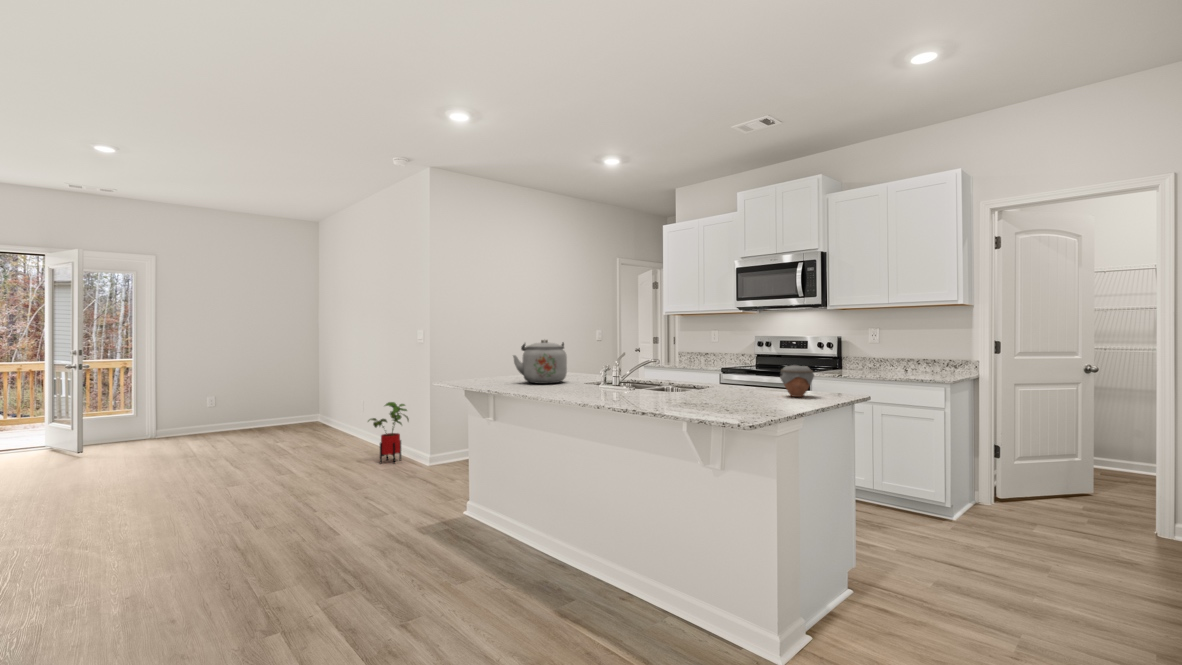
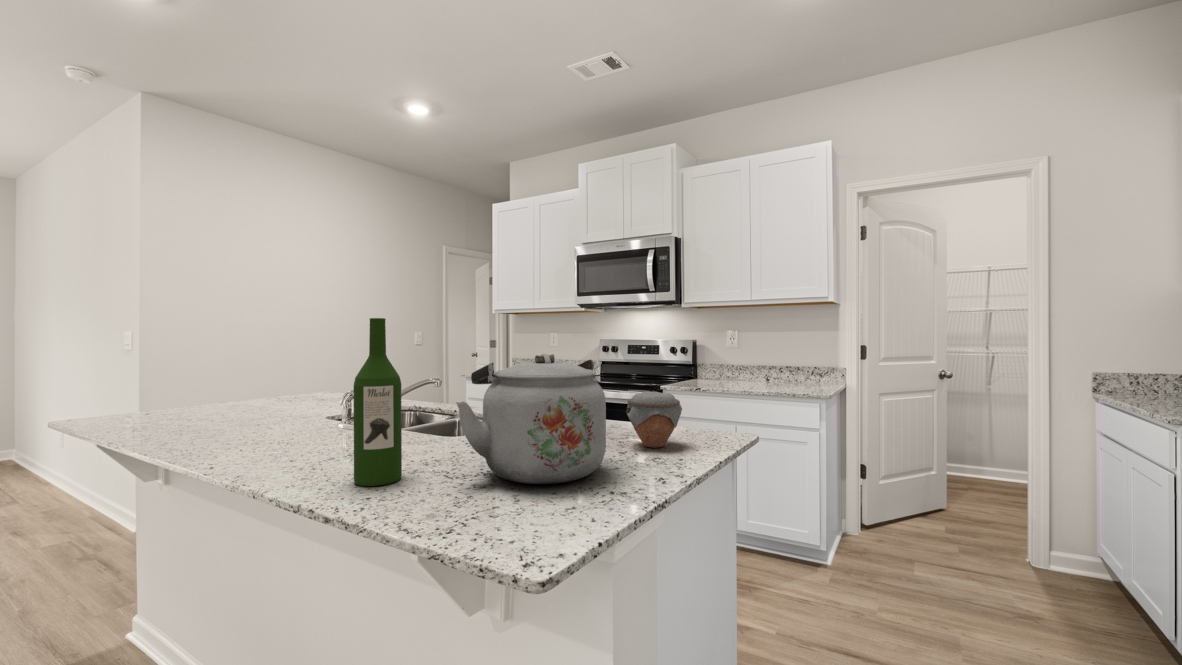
wine bottle: none [643,324,665,403] -> present [354,318,402,486]
kettle: present [513,340,567,384] -> present [456,353,606,484]
house plant: present [368,402,409,464] -> none [23,440,112,535]

